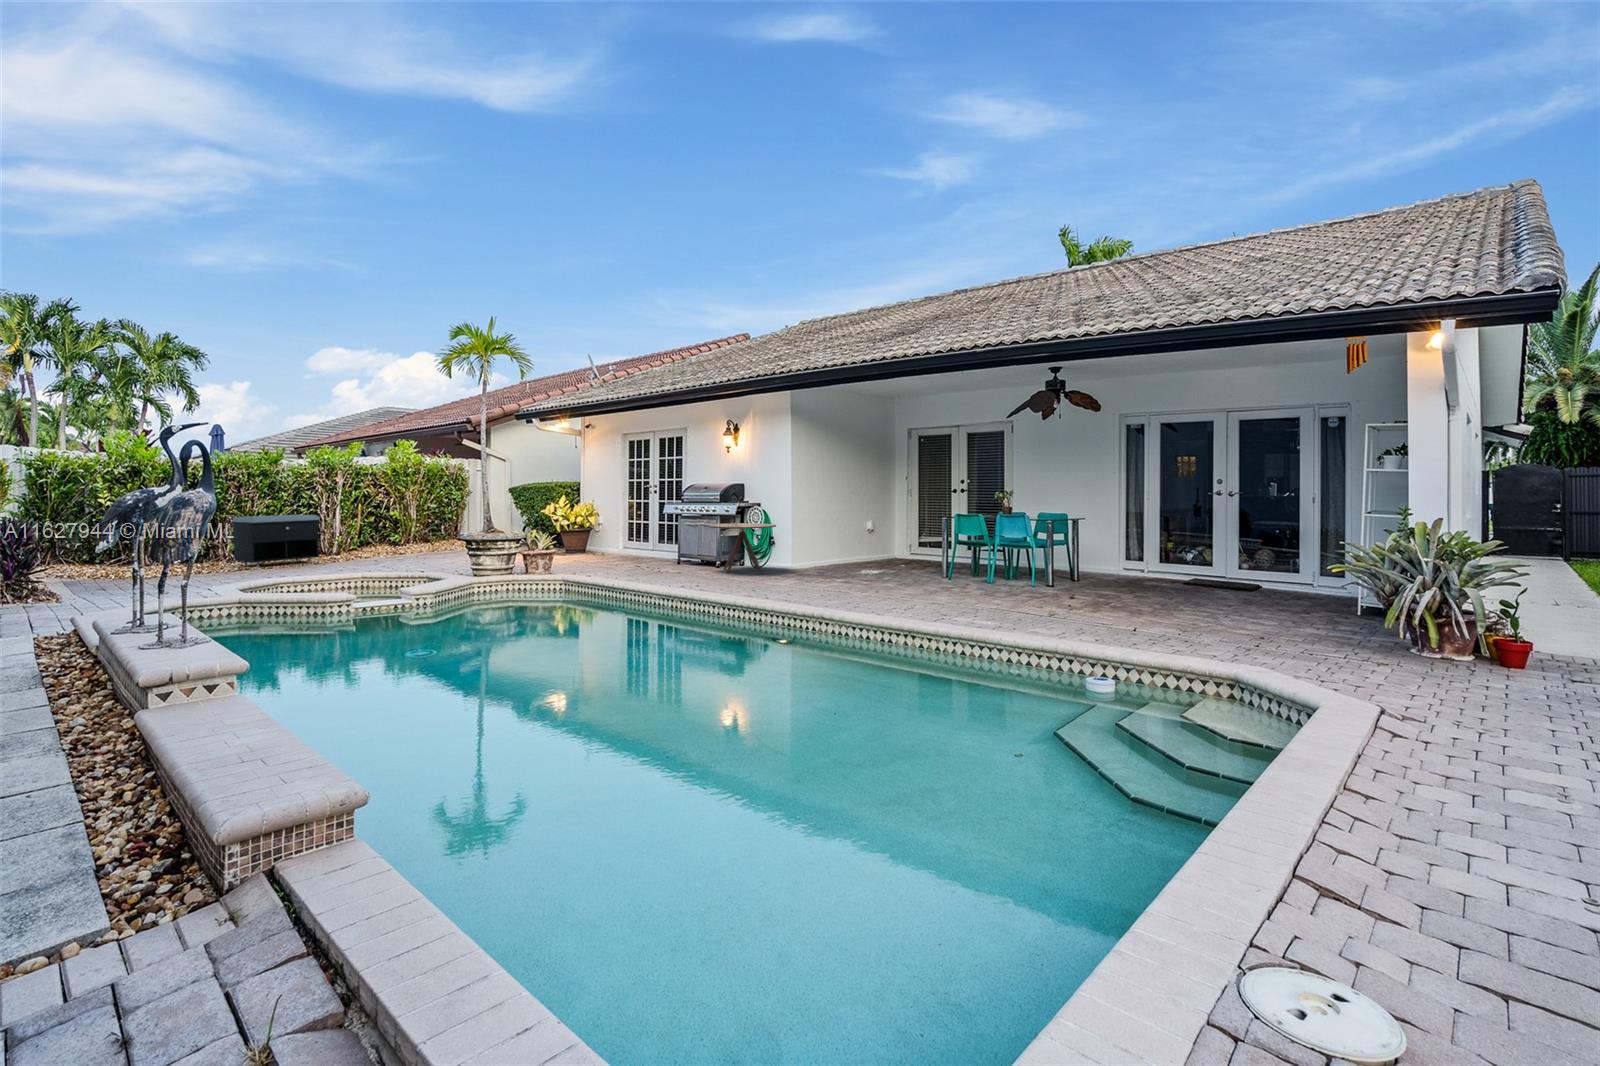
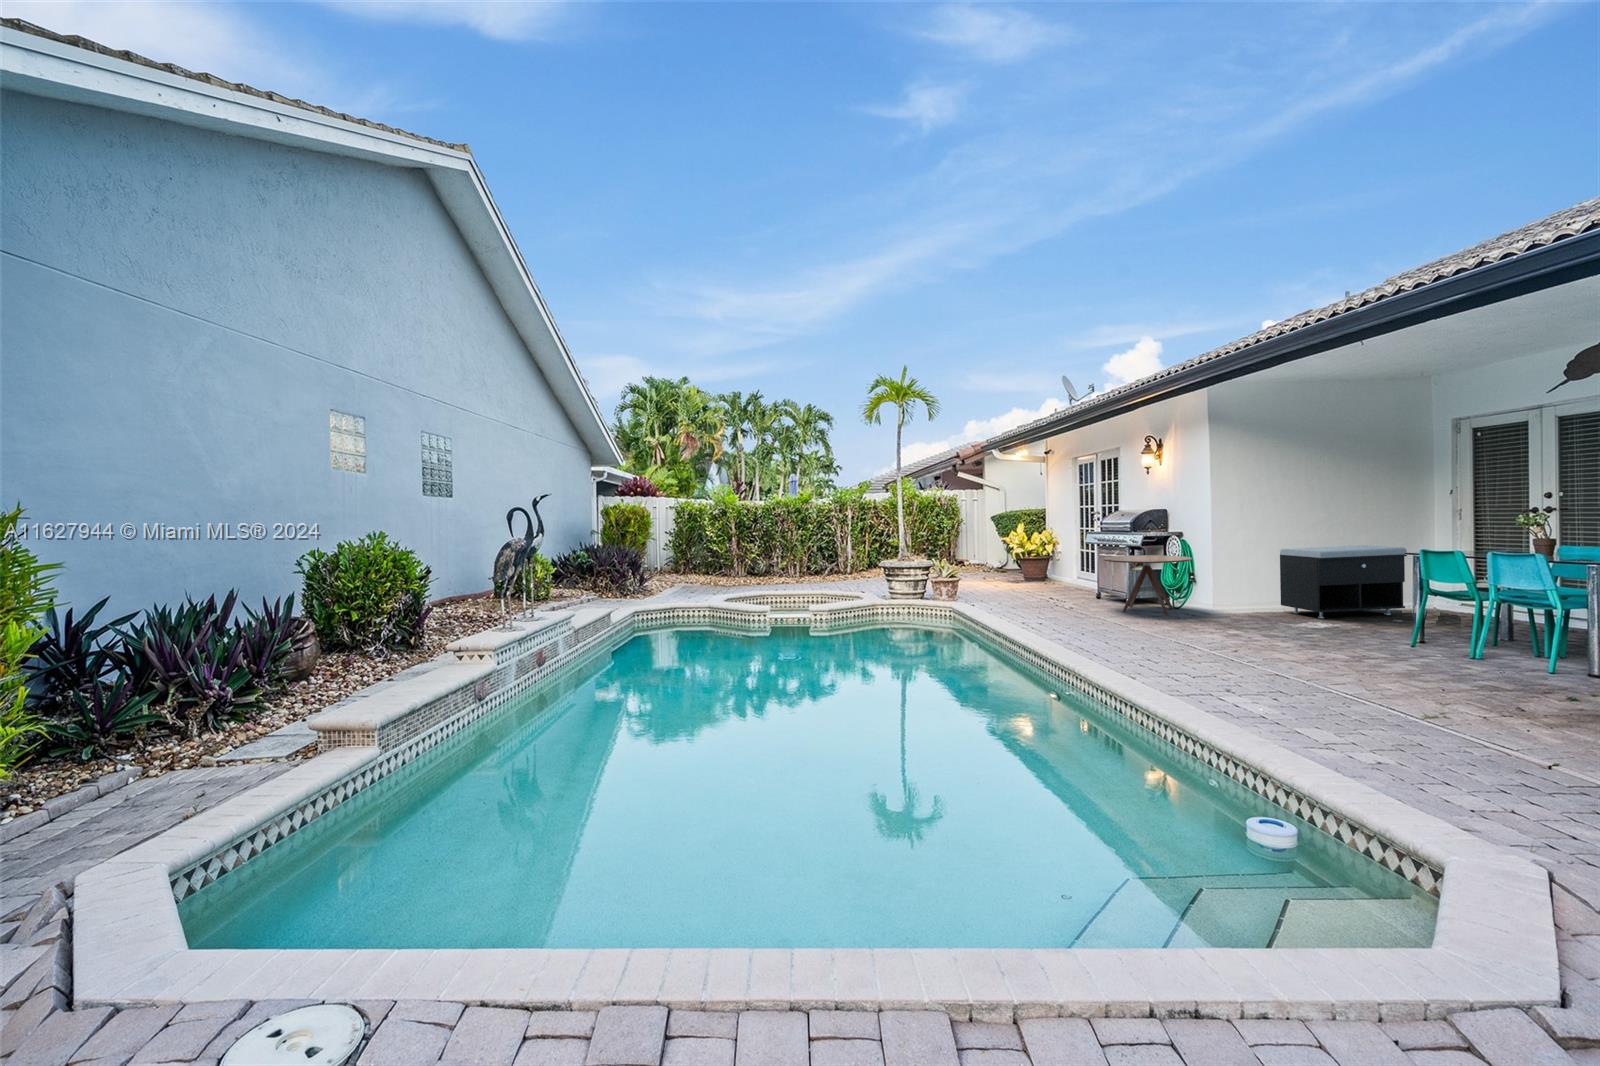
storage bench: present [233,515,319,567] -> present [1280,545,1407,618]

